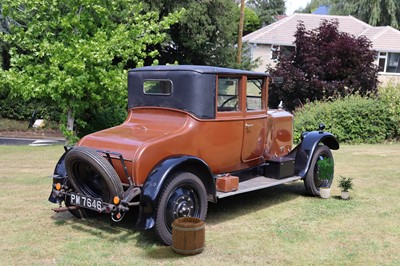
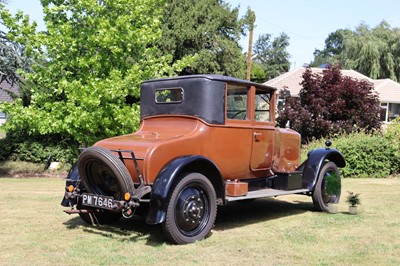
bucket: present [171,217,206,255] -> none [180,215,215,251]

